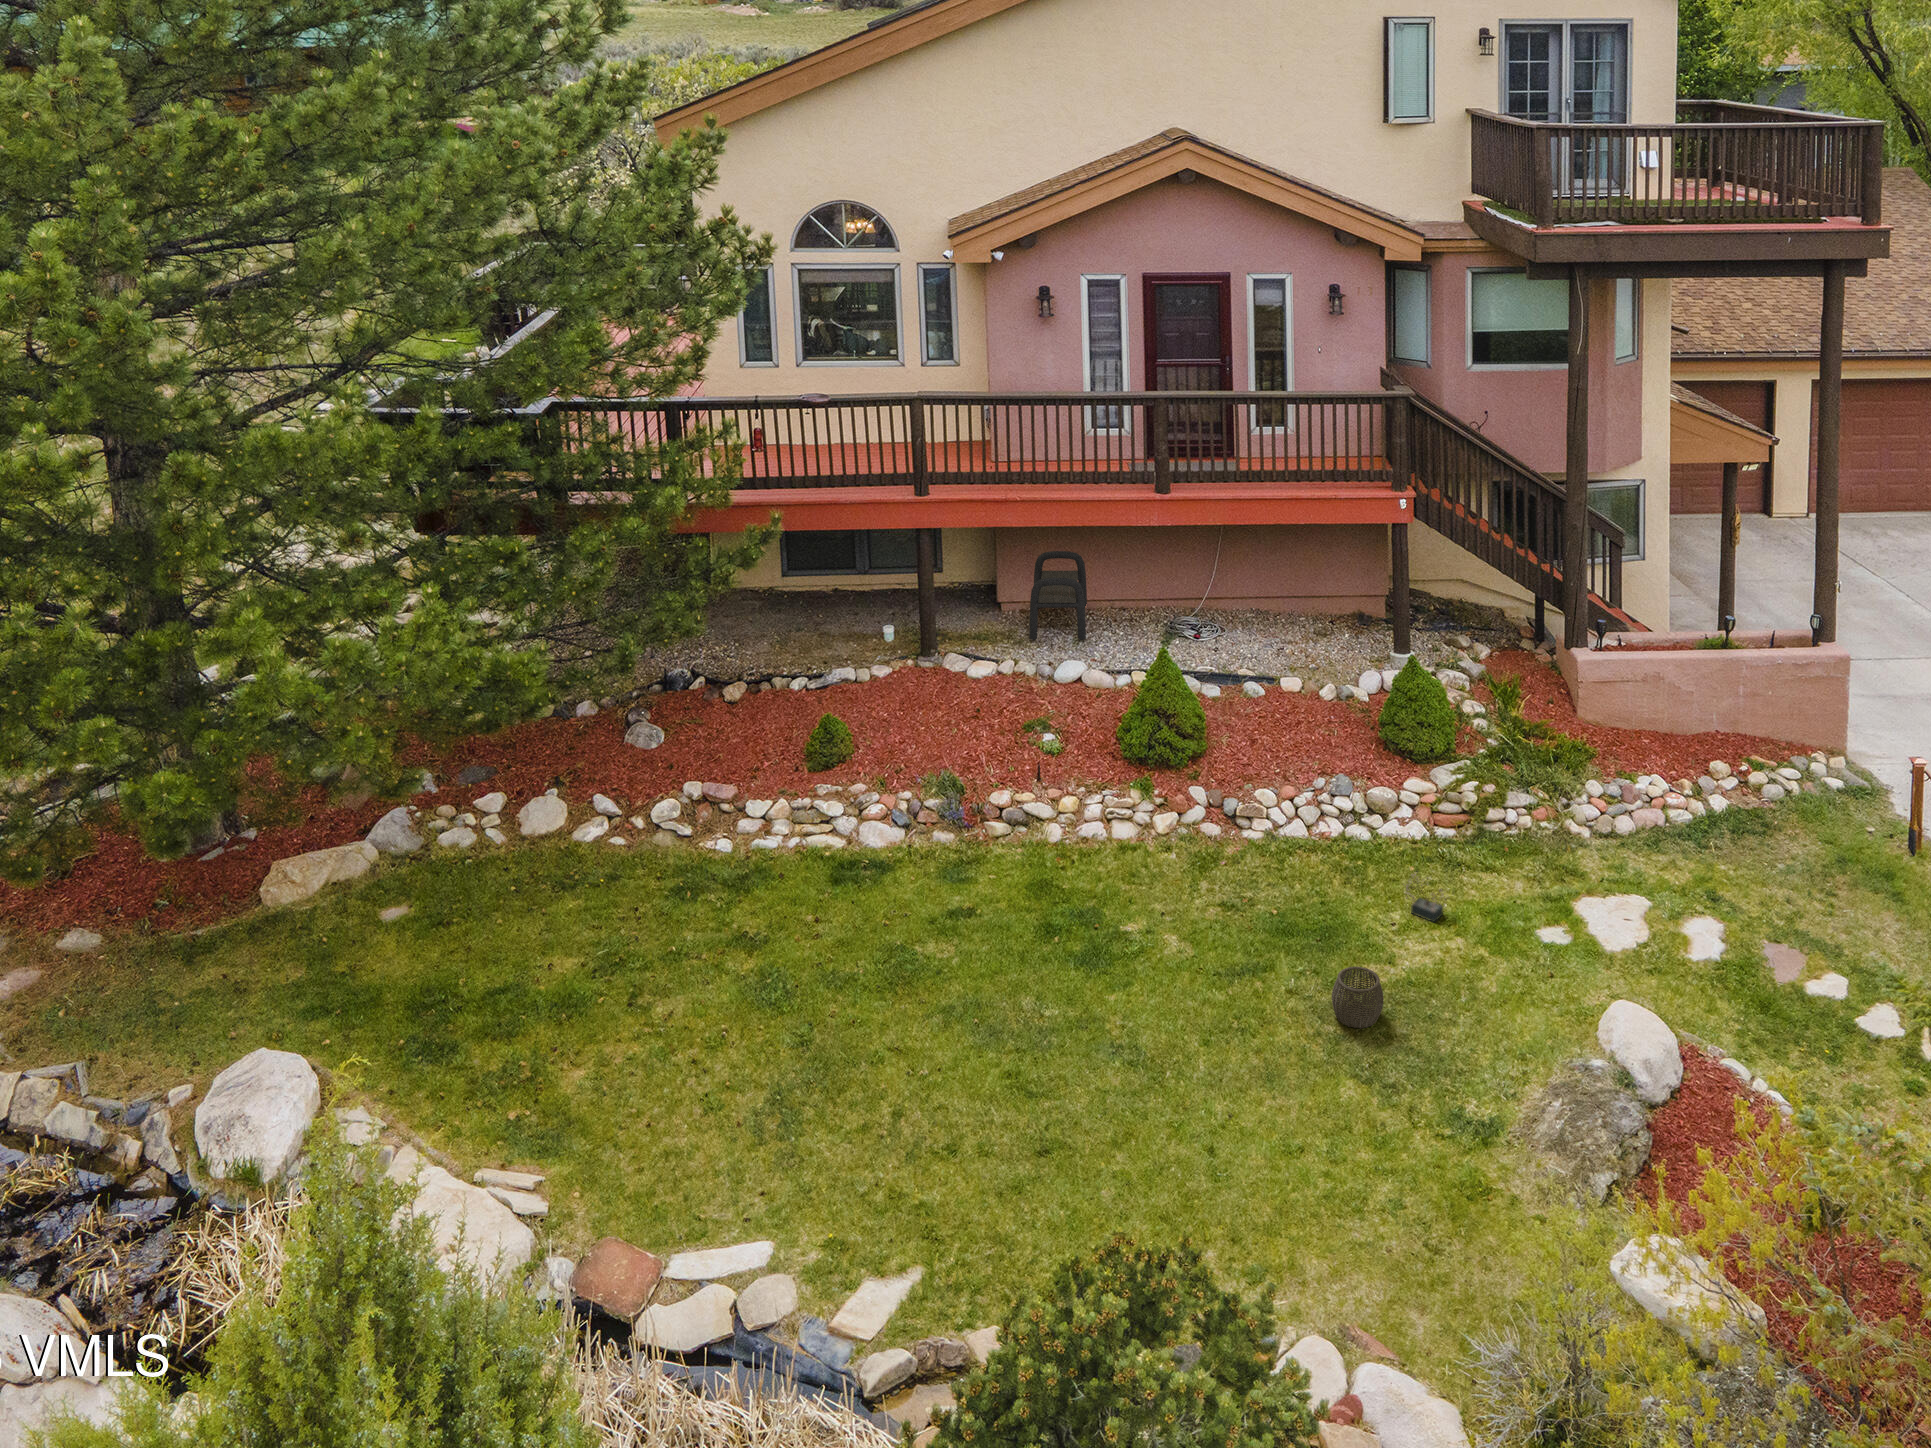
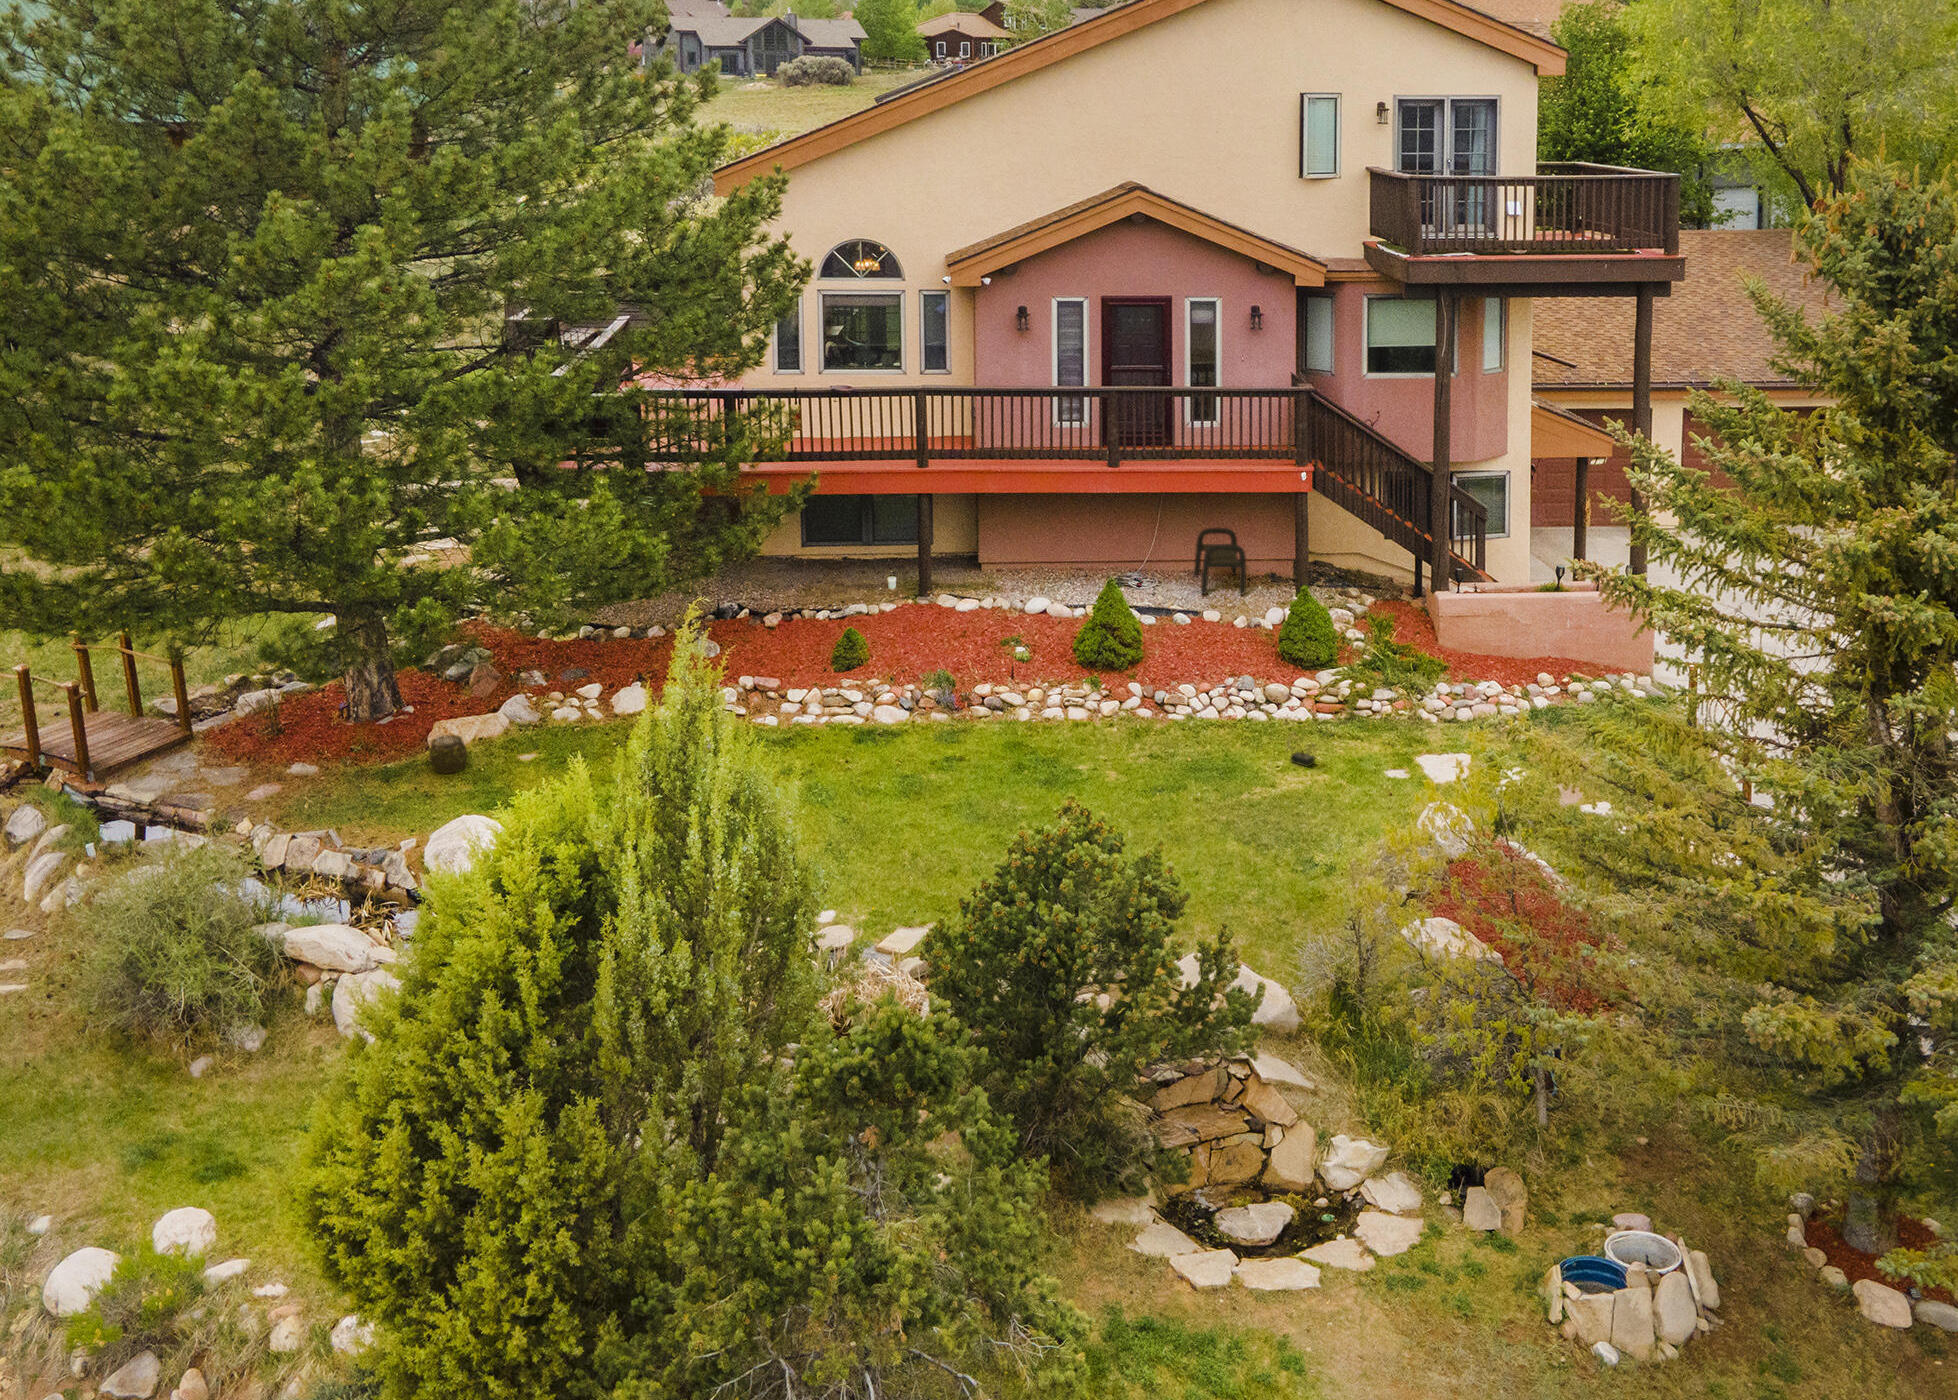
bench: present [1029,551,1087,640] -> present [1194,528,1246,594]
woven basket: present [1332,967,1384,1029] -> present [429,735,468,773]

